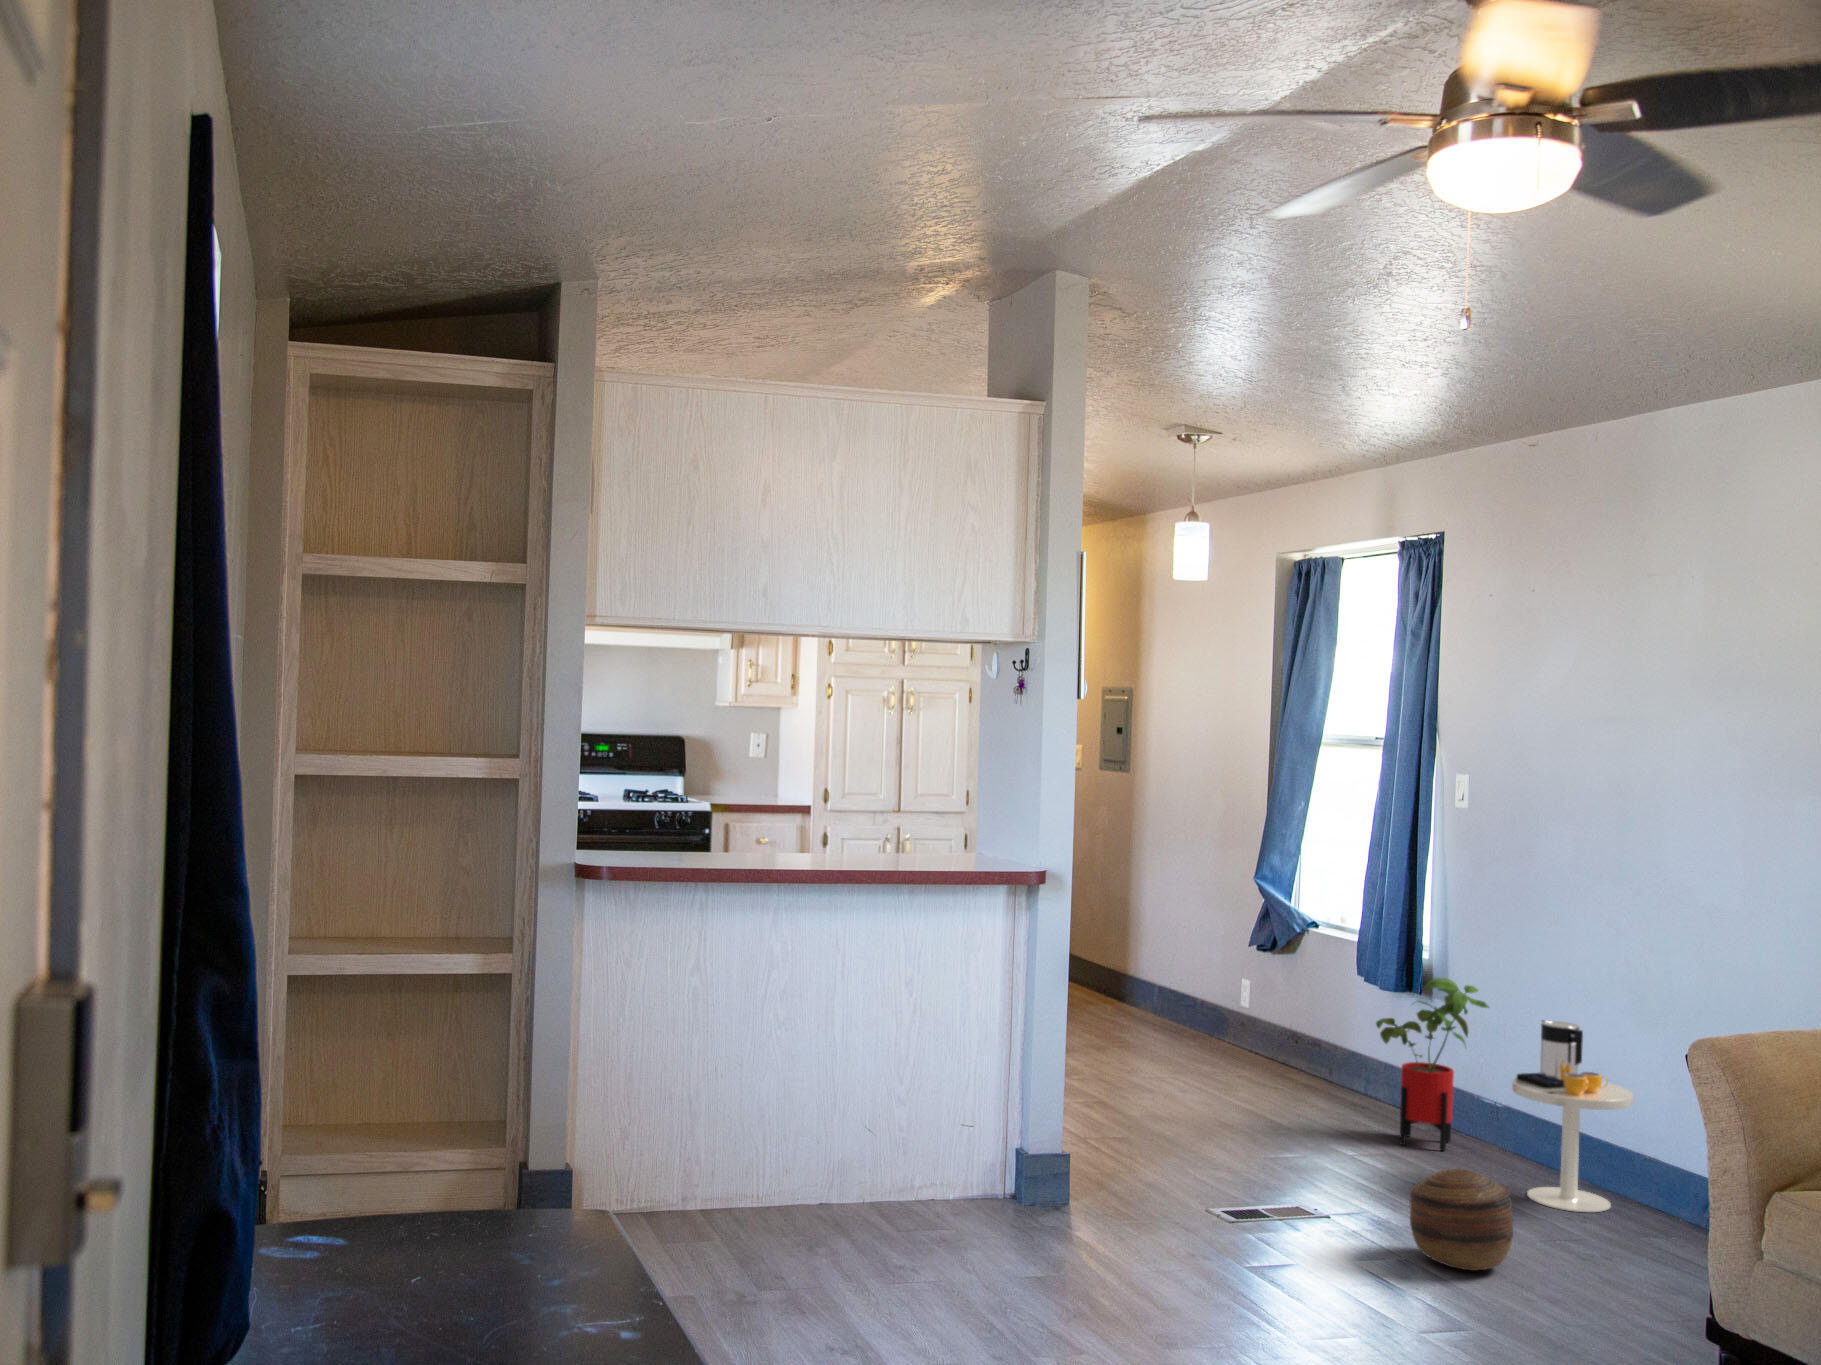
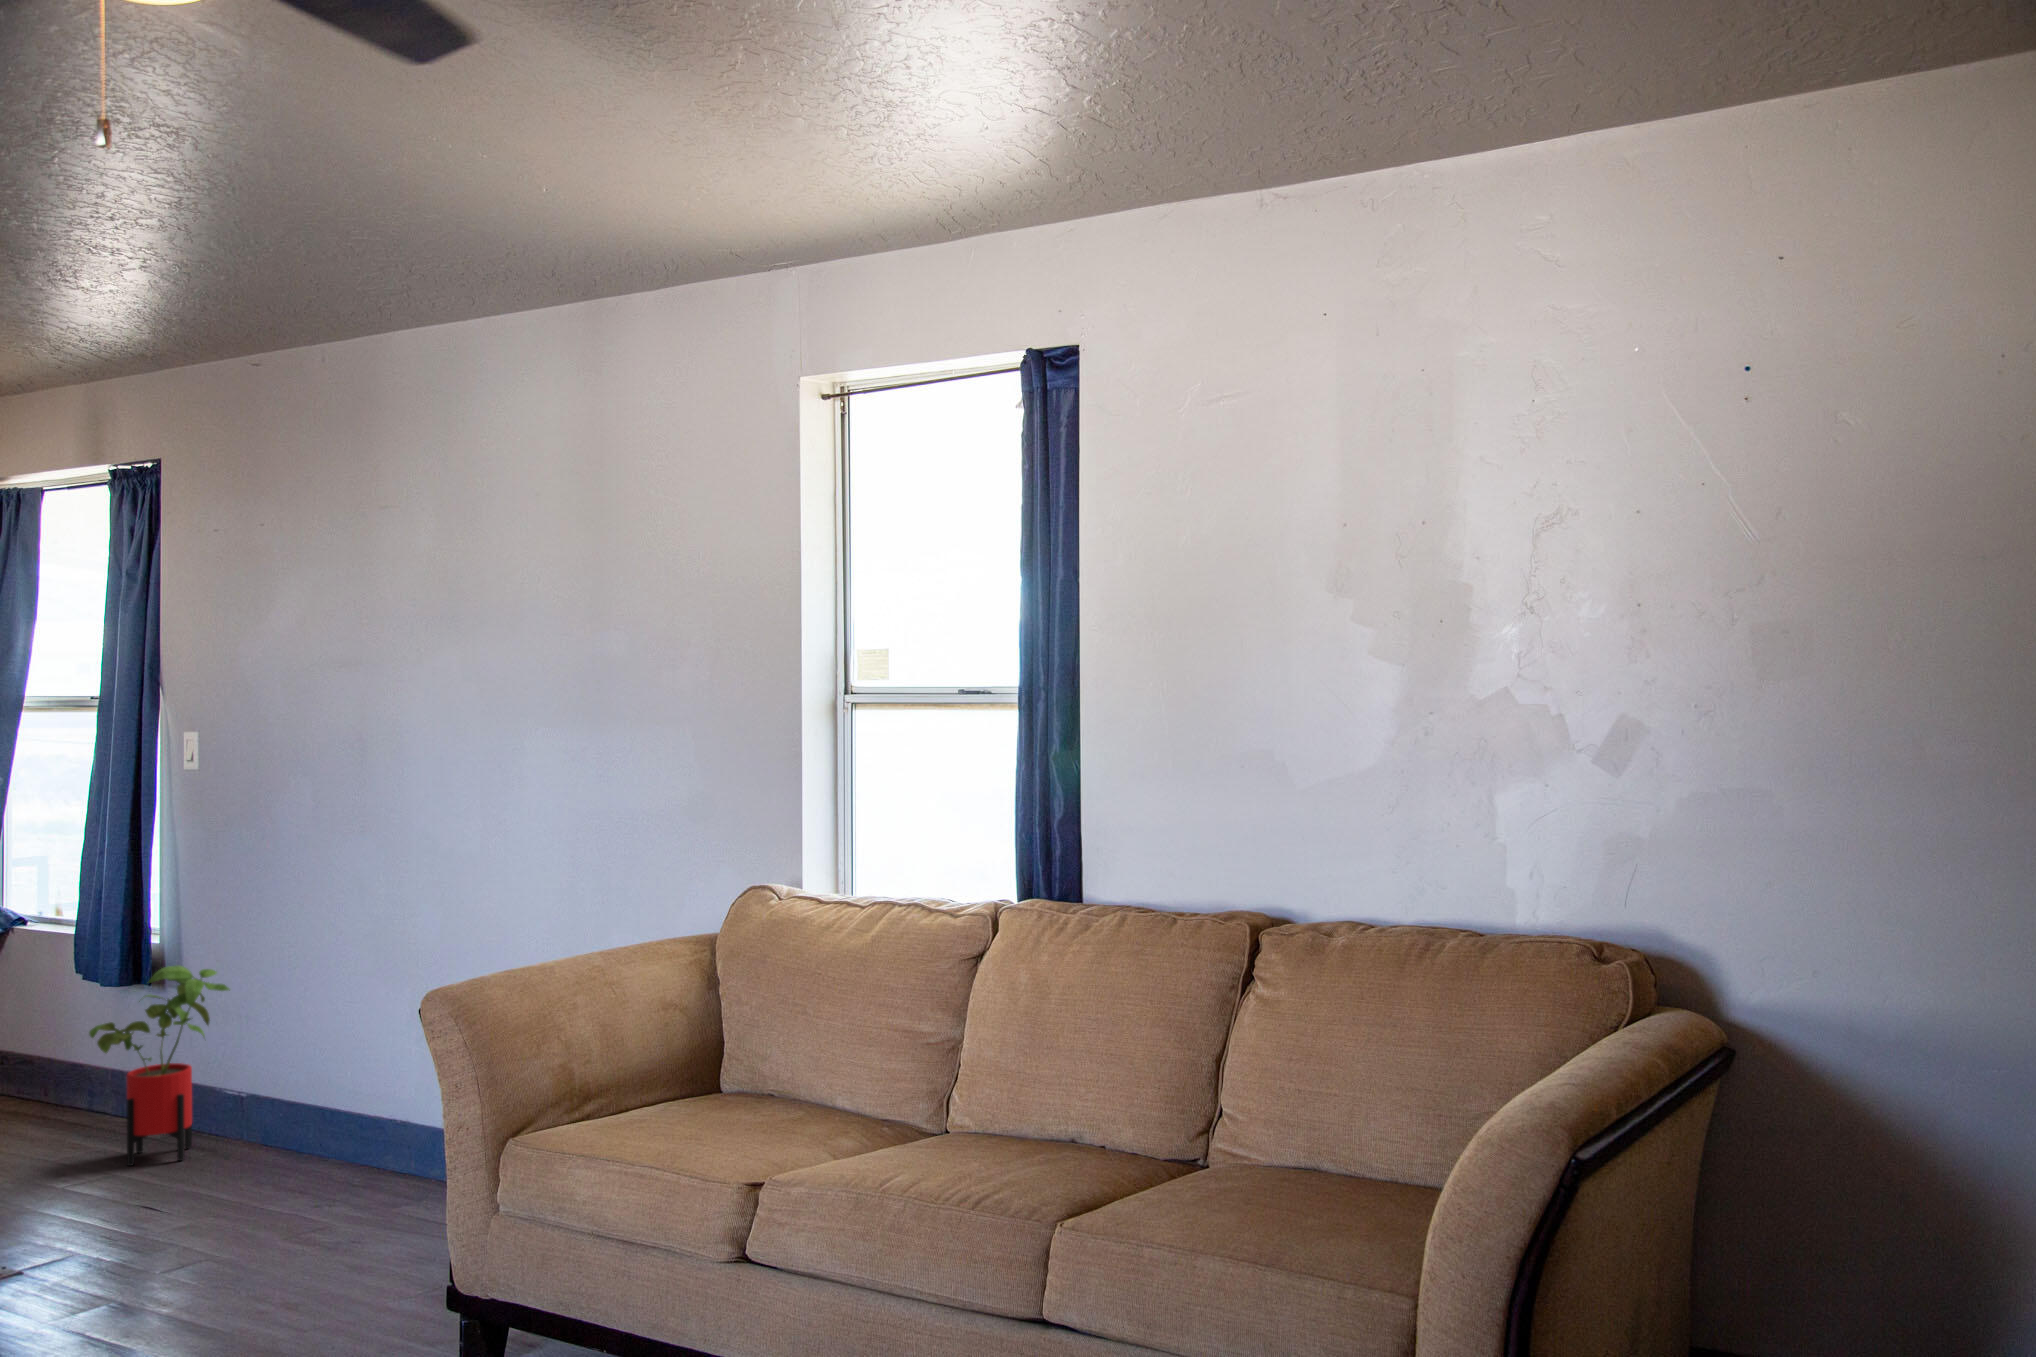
side table: present [1512,1020,1633,1212] -> none [254,992,386,1197]
basket: present [1409,1169,1513,1271] -> none [114,1190,245,1308]

